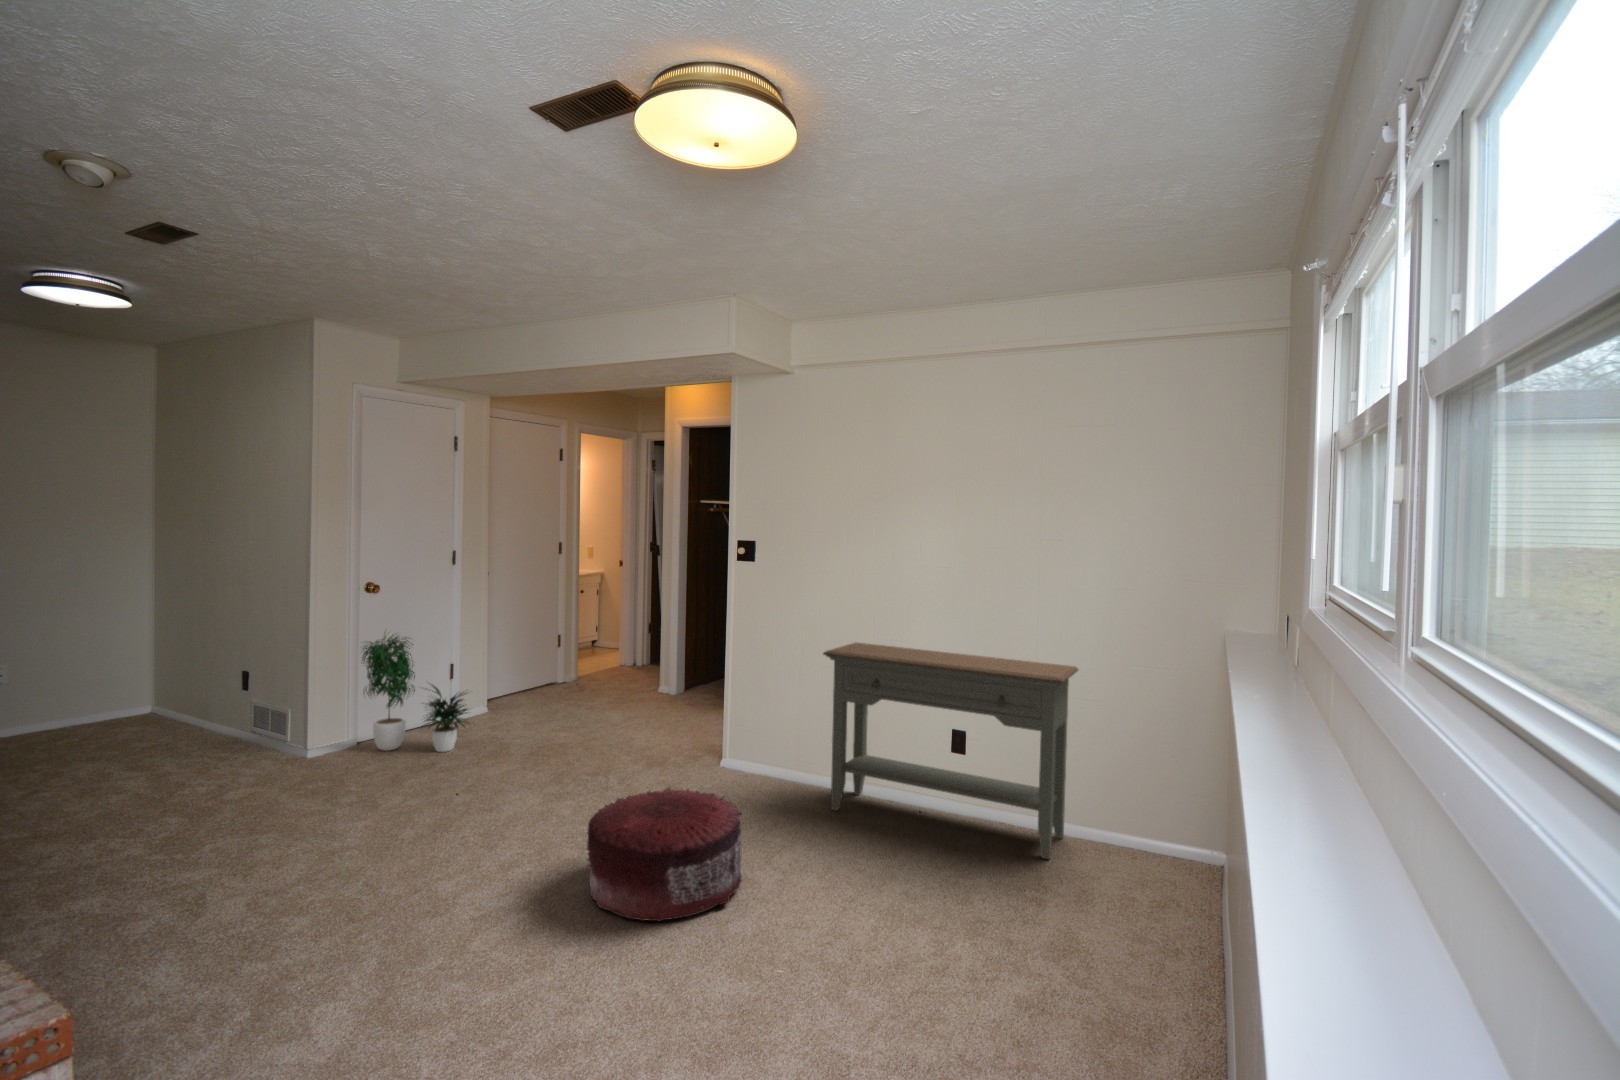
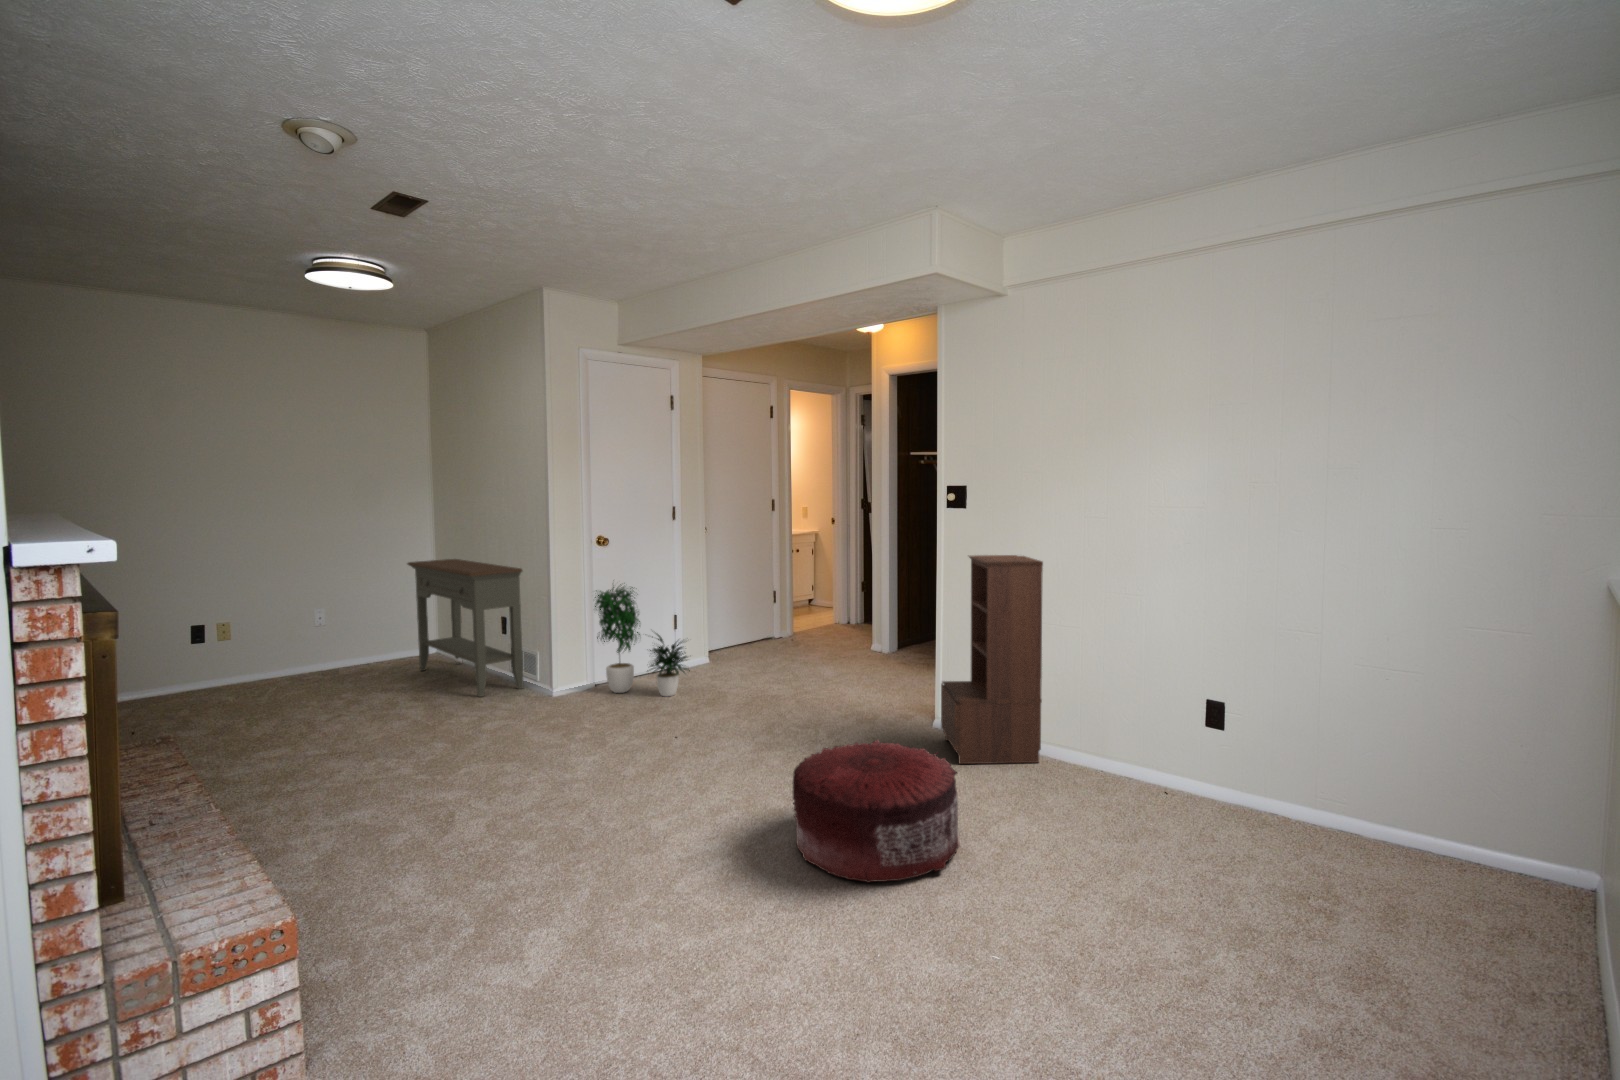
bookshelf: none [727,609,820,805] -> present [941,555,1043,764]
console table: present [823,643,1078,859] -> present [407,559,524,697]

